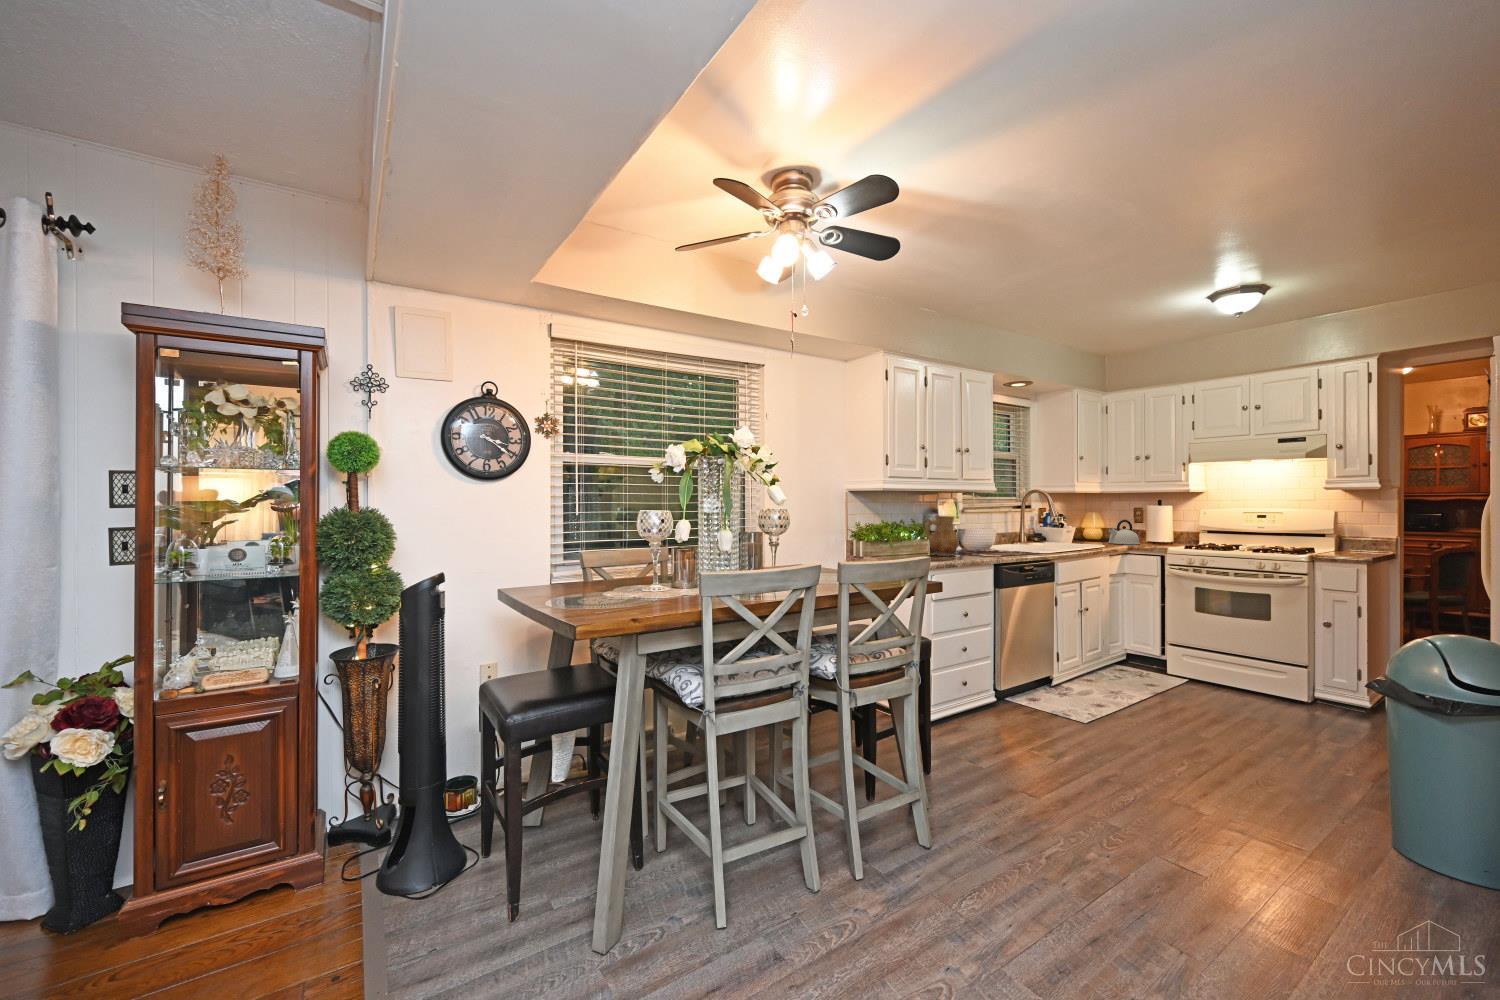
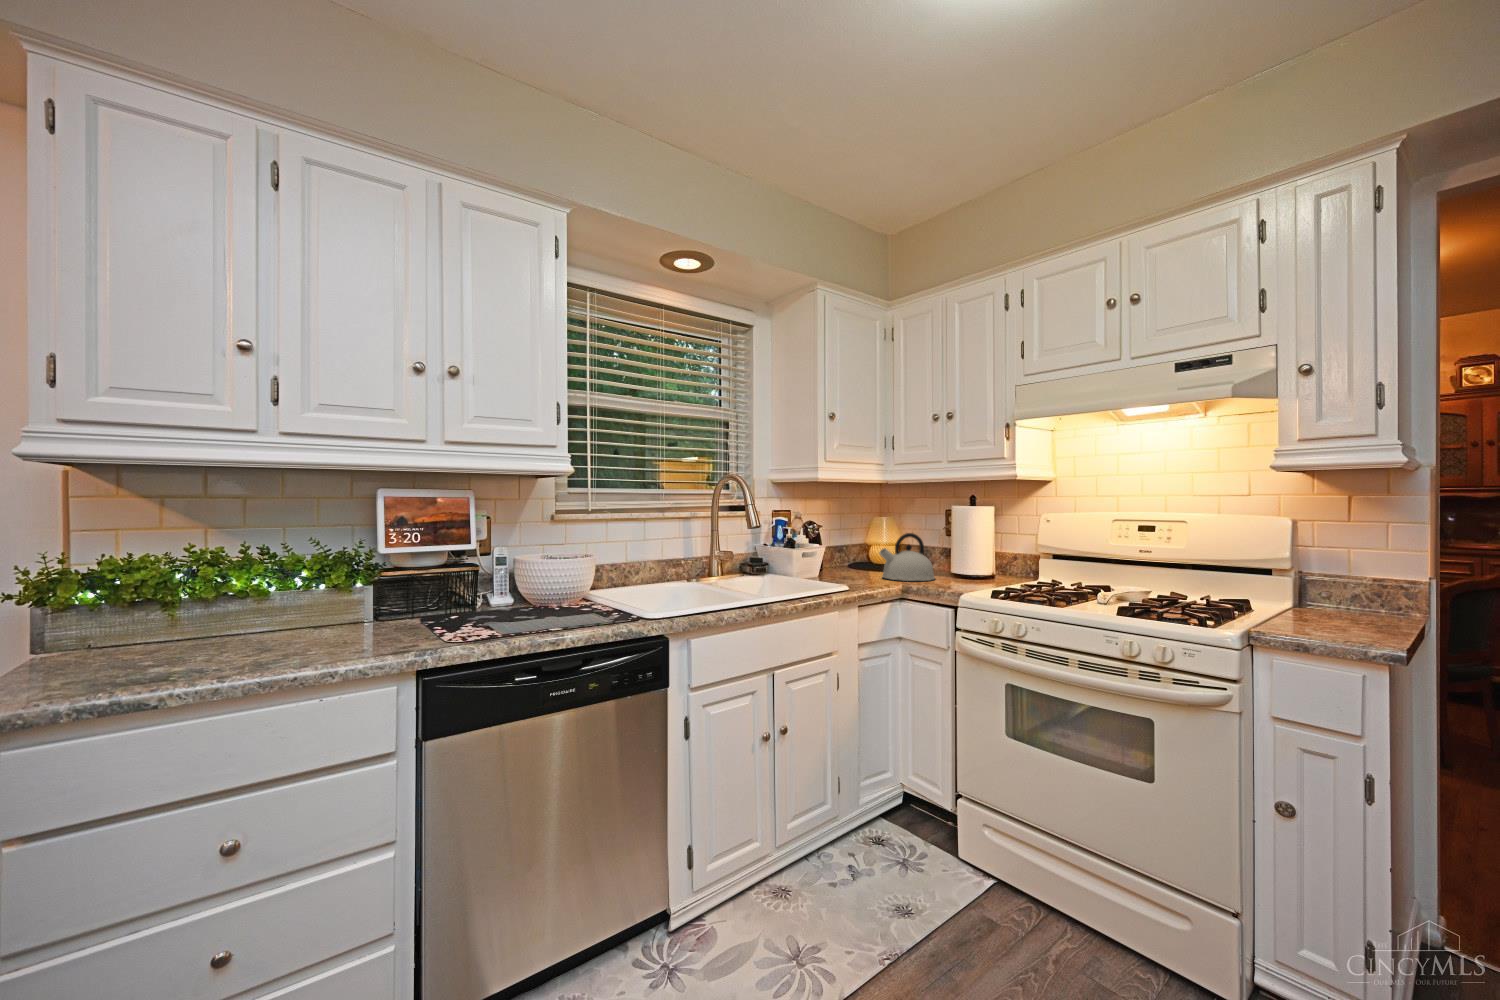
ceramic pitcher: present [926,516,959,556] -> none [219,541,319,659]

